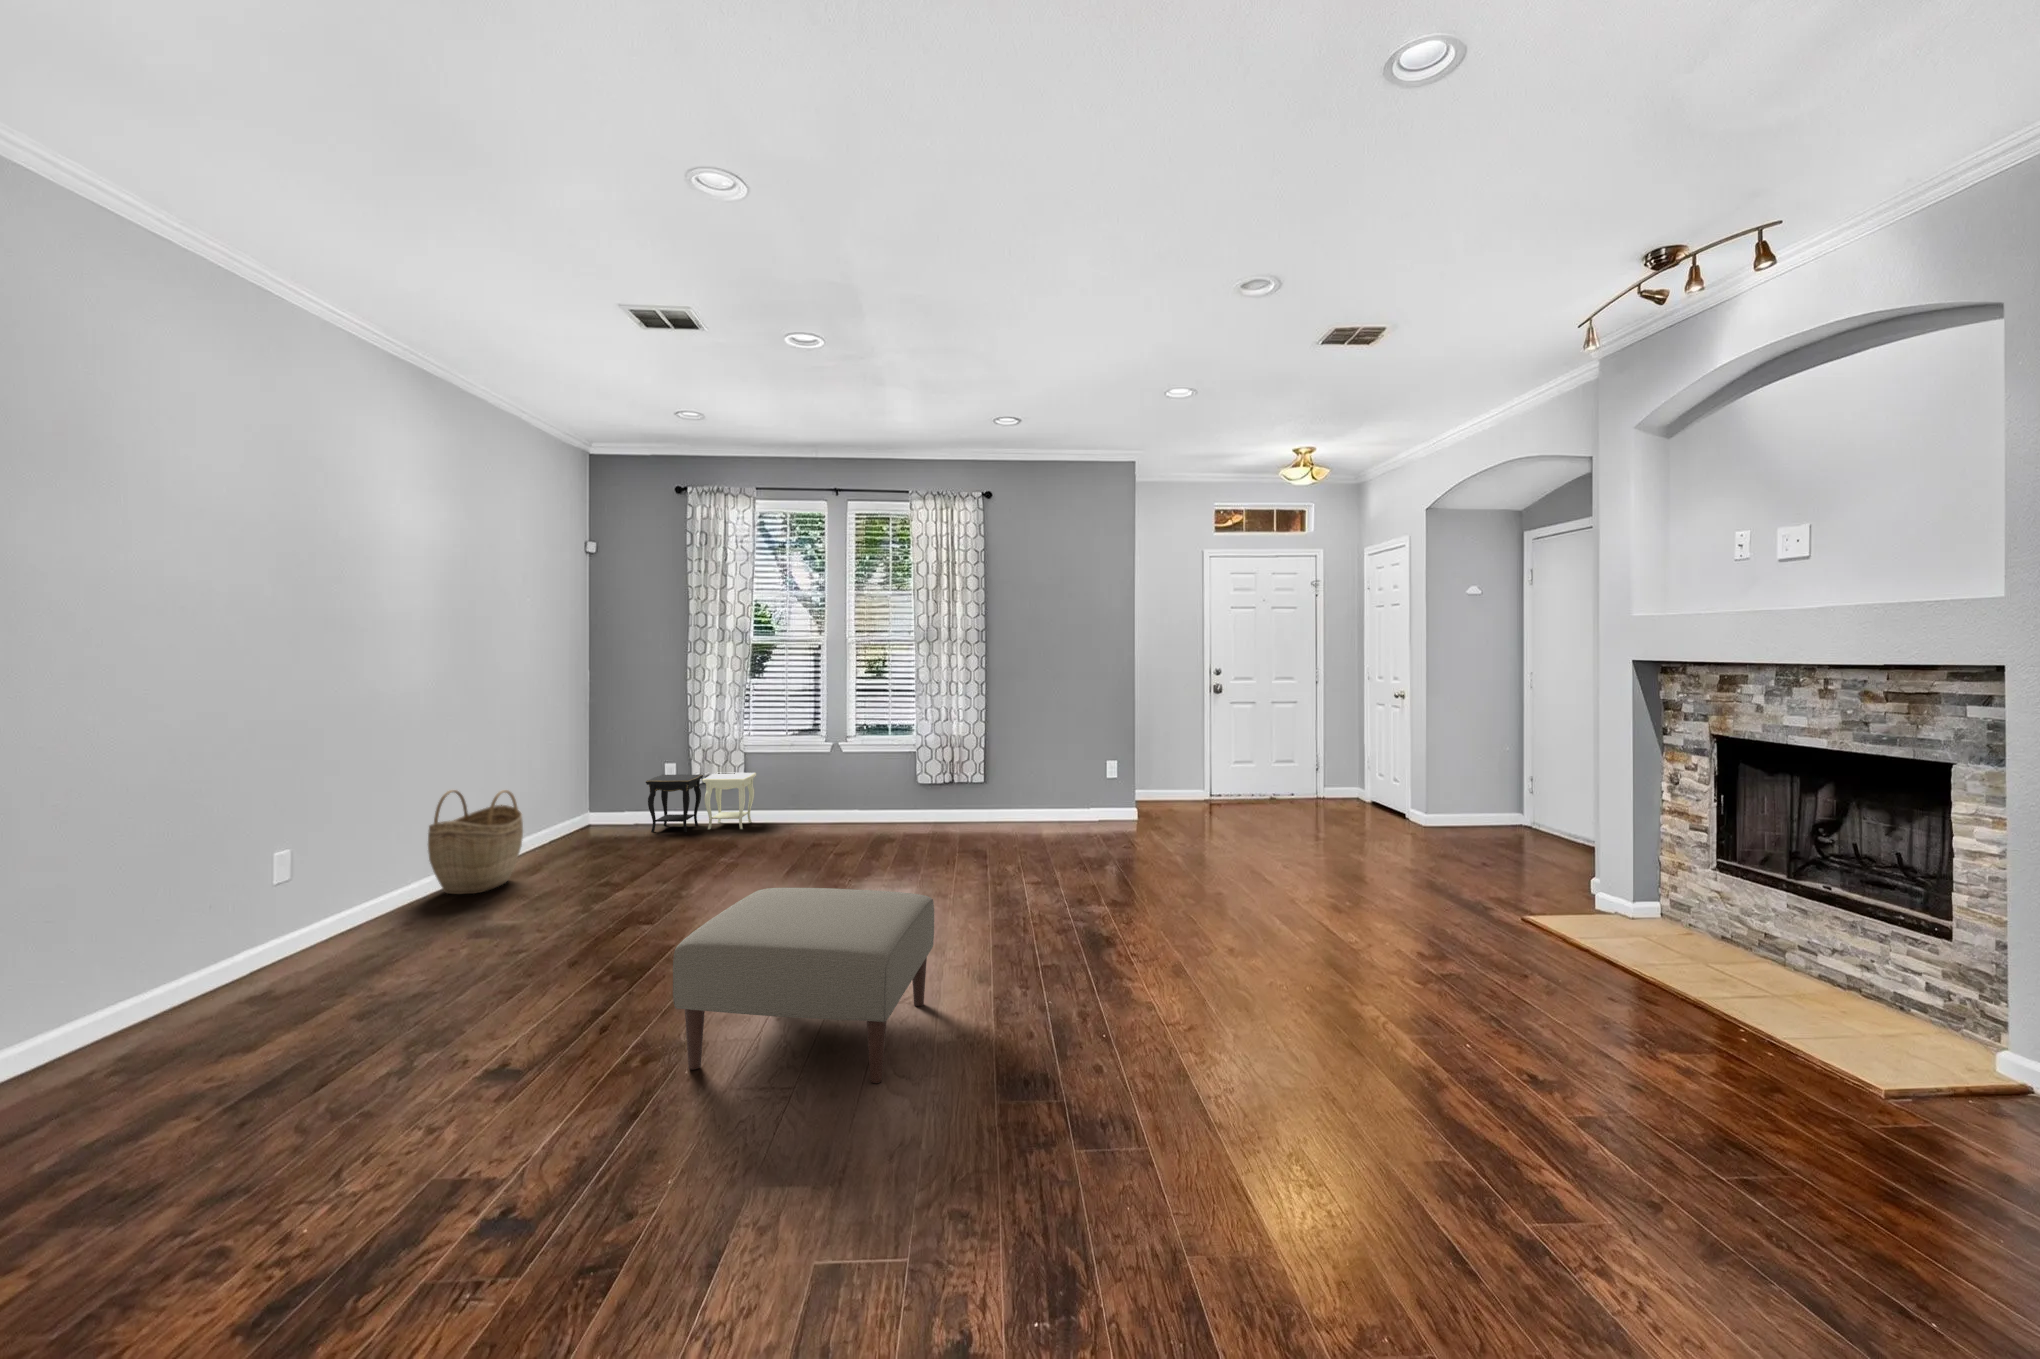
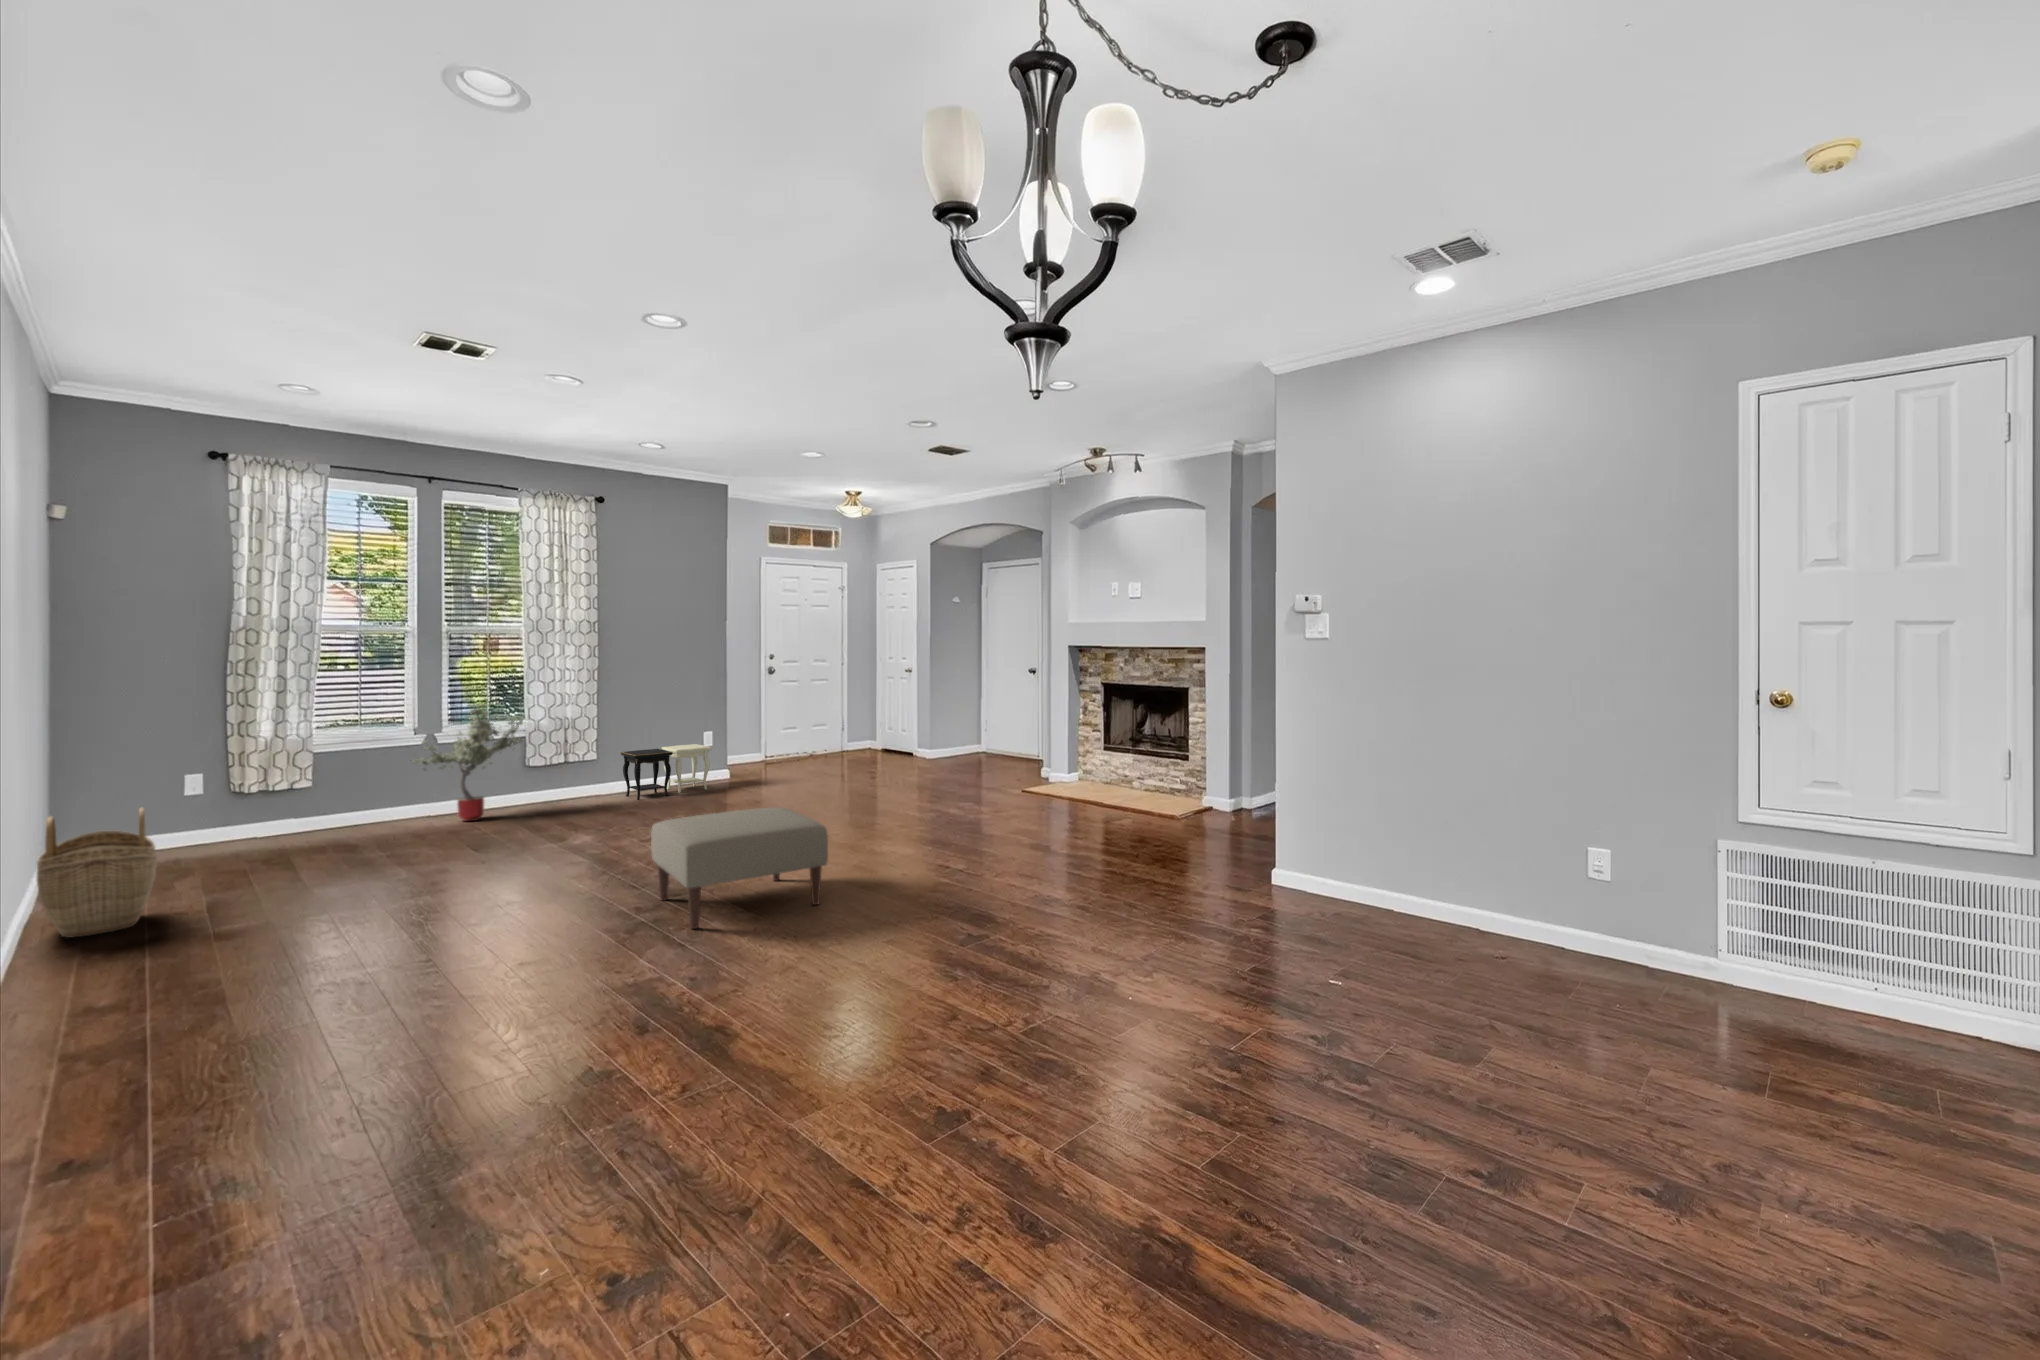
potted tree: none [801,712,897,830] -> present [413,704,523,821]
side table: present [646,773,756,832] -> present [621,744,711,800]

